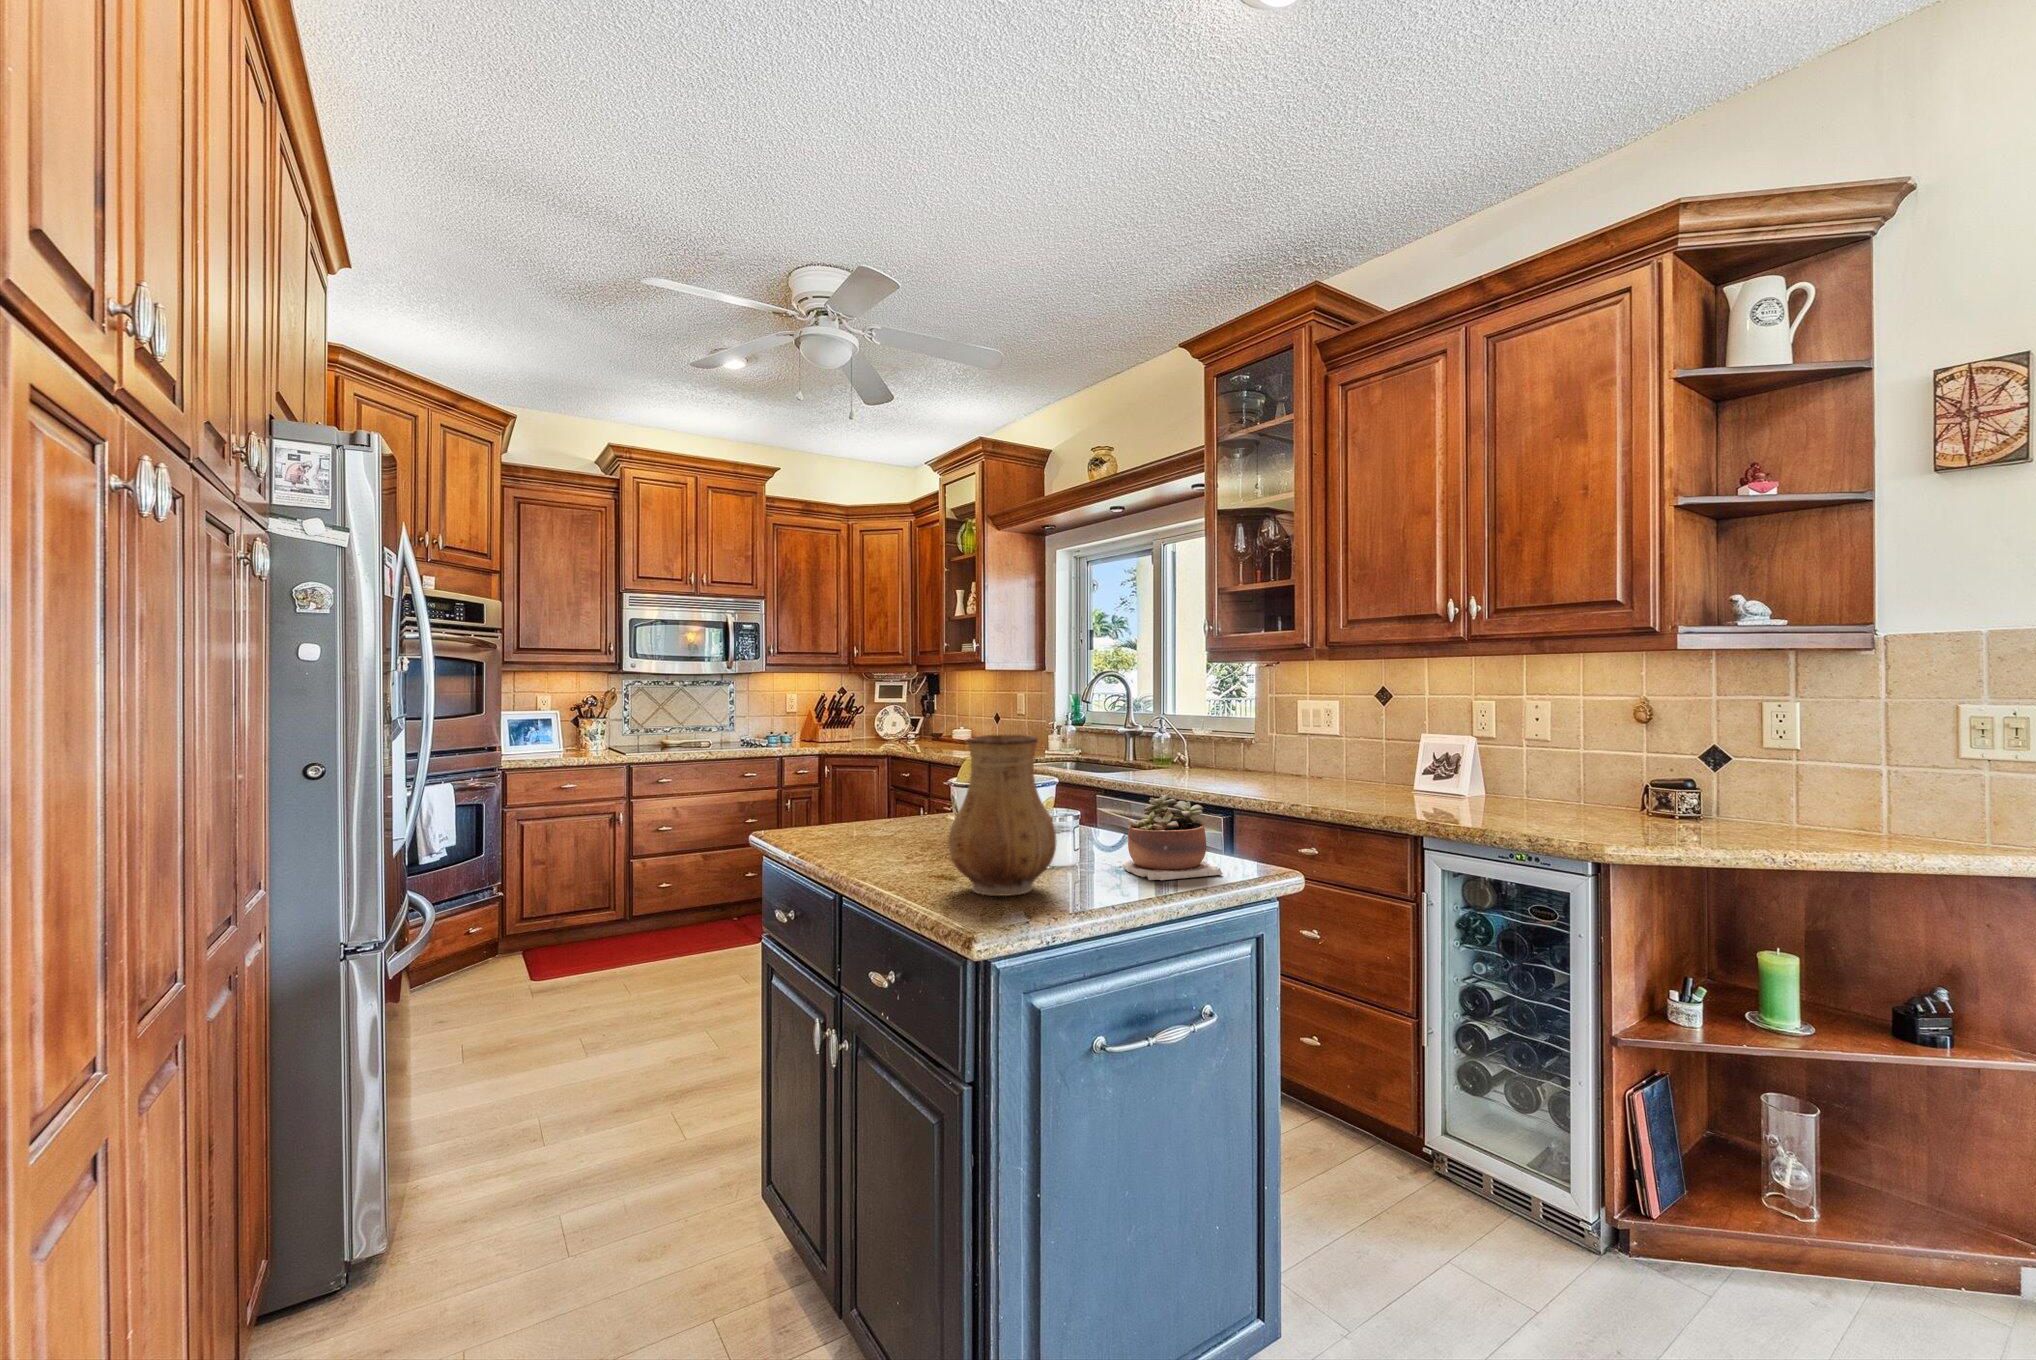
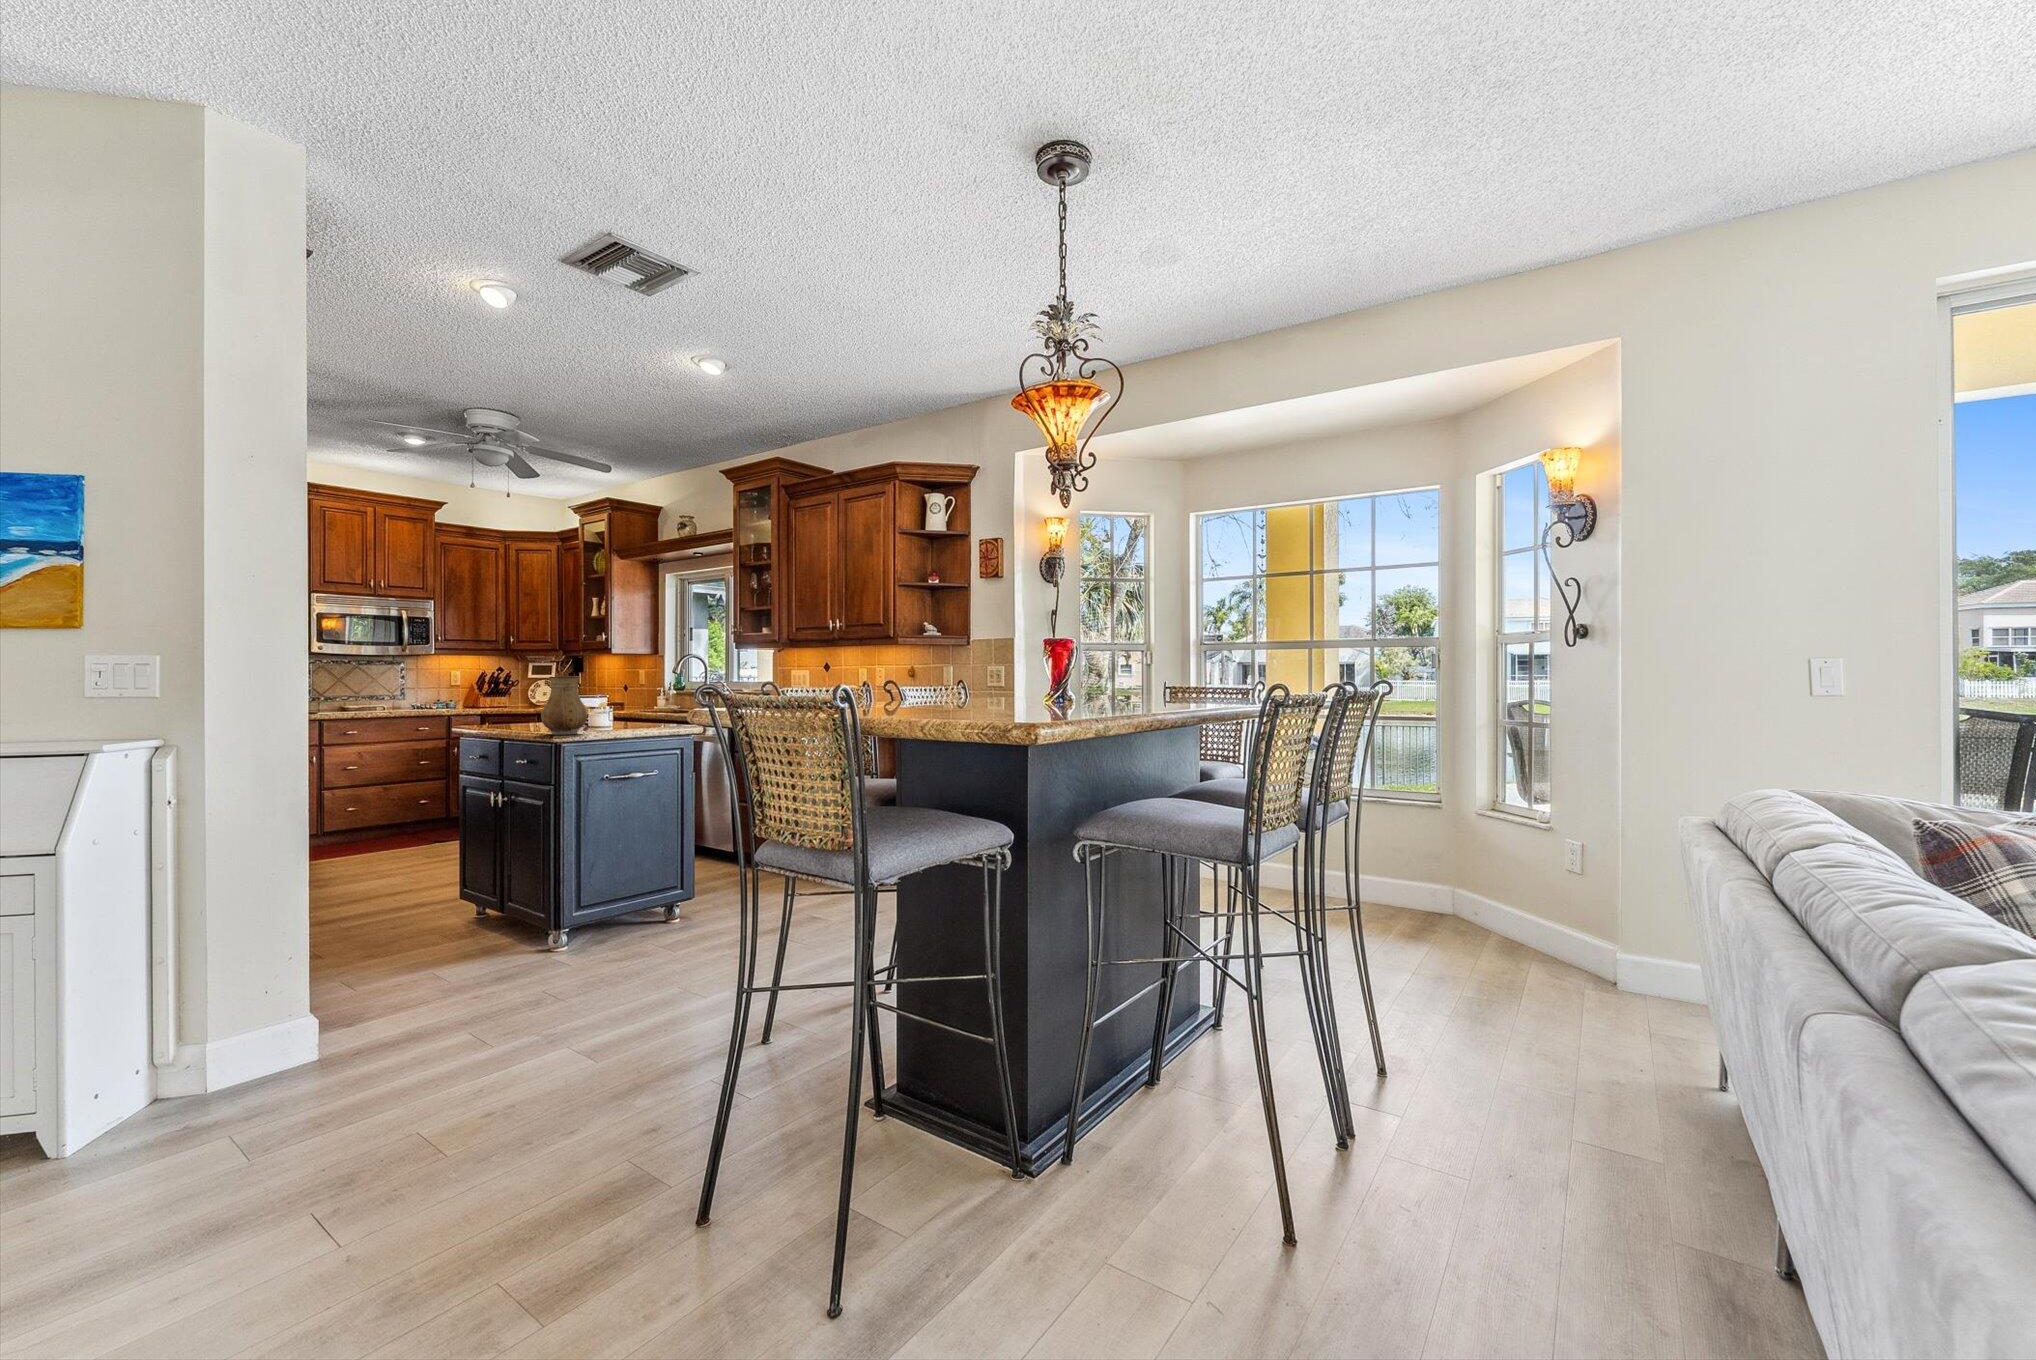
succulent plant: present [1119,794,1223,880] -> none [622,702,662,732]

